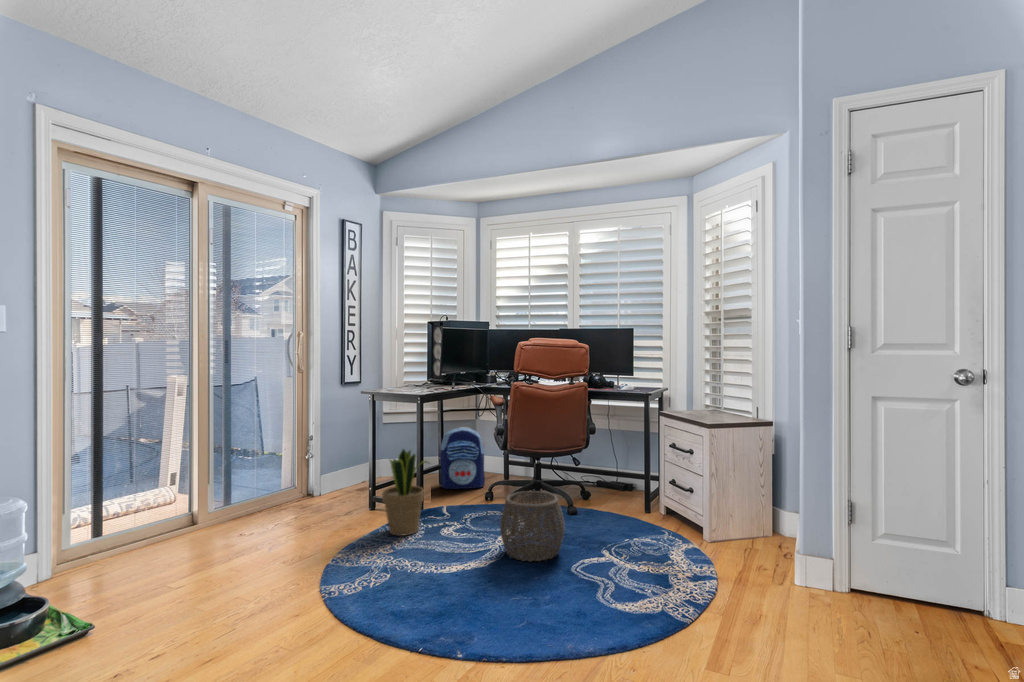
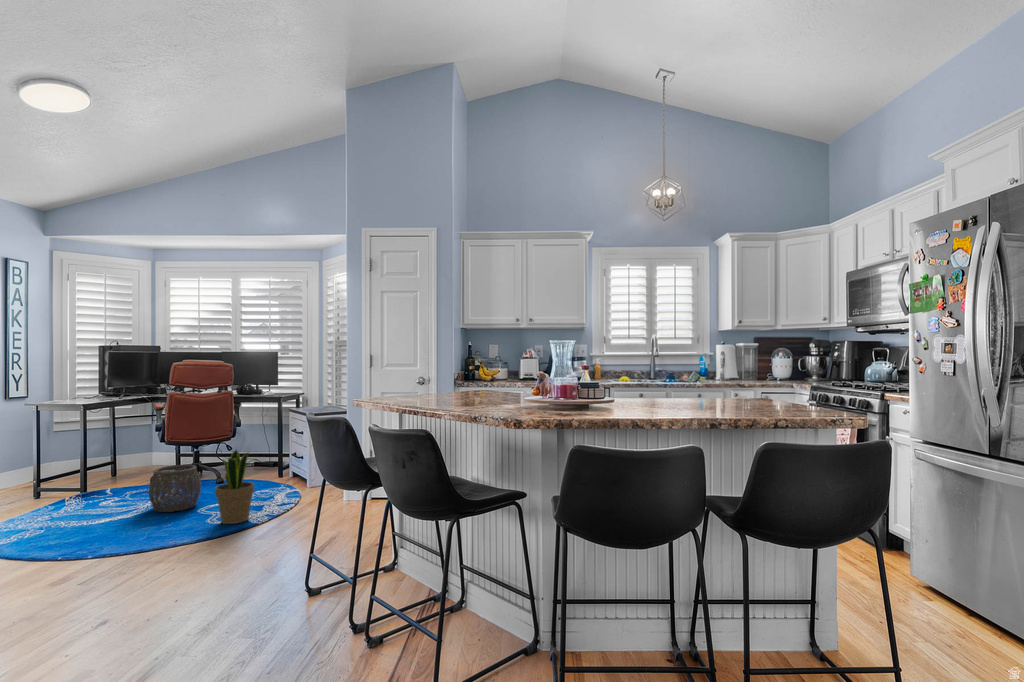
backpack: present [440,427,485,489] -> none [107,431,151,482]
potted plant: present [382,449,428,536] -> present [215,450,257,524]

